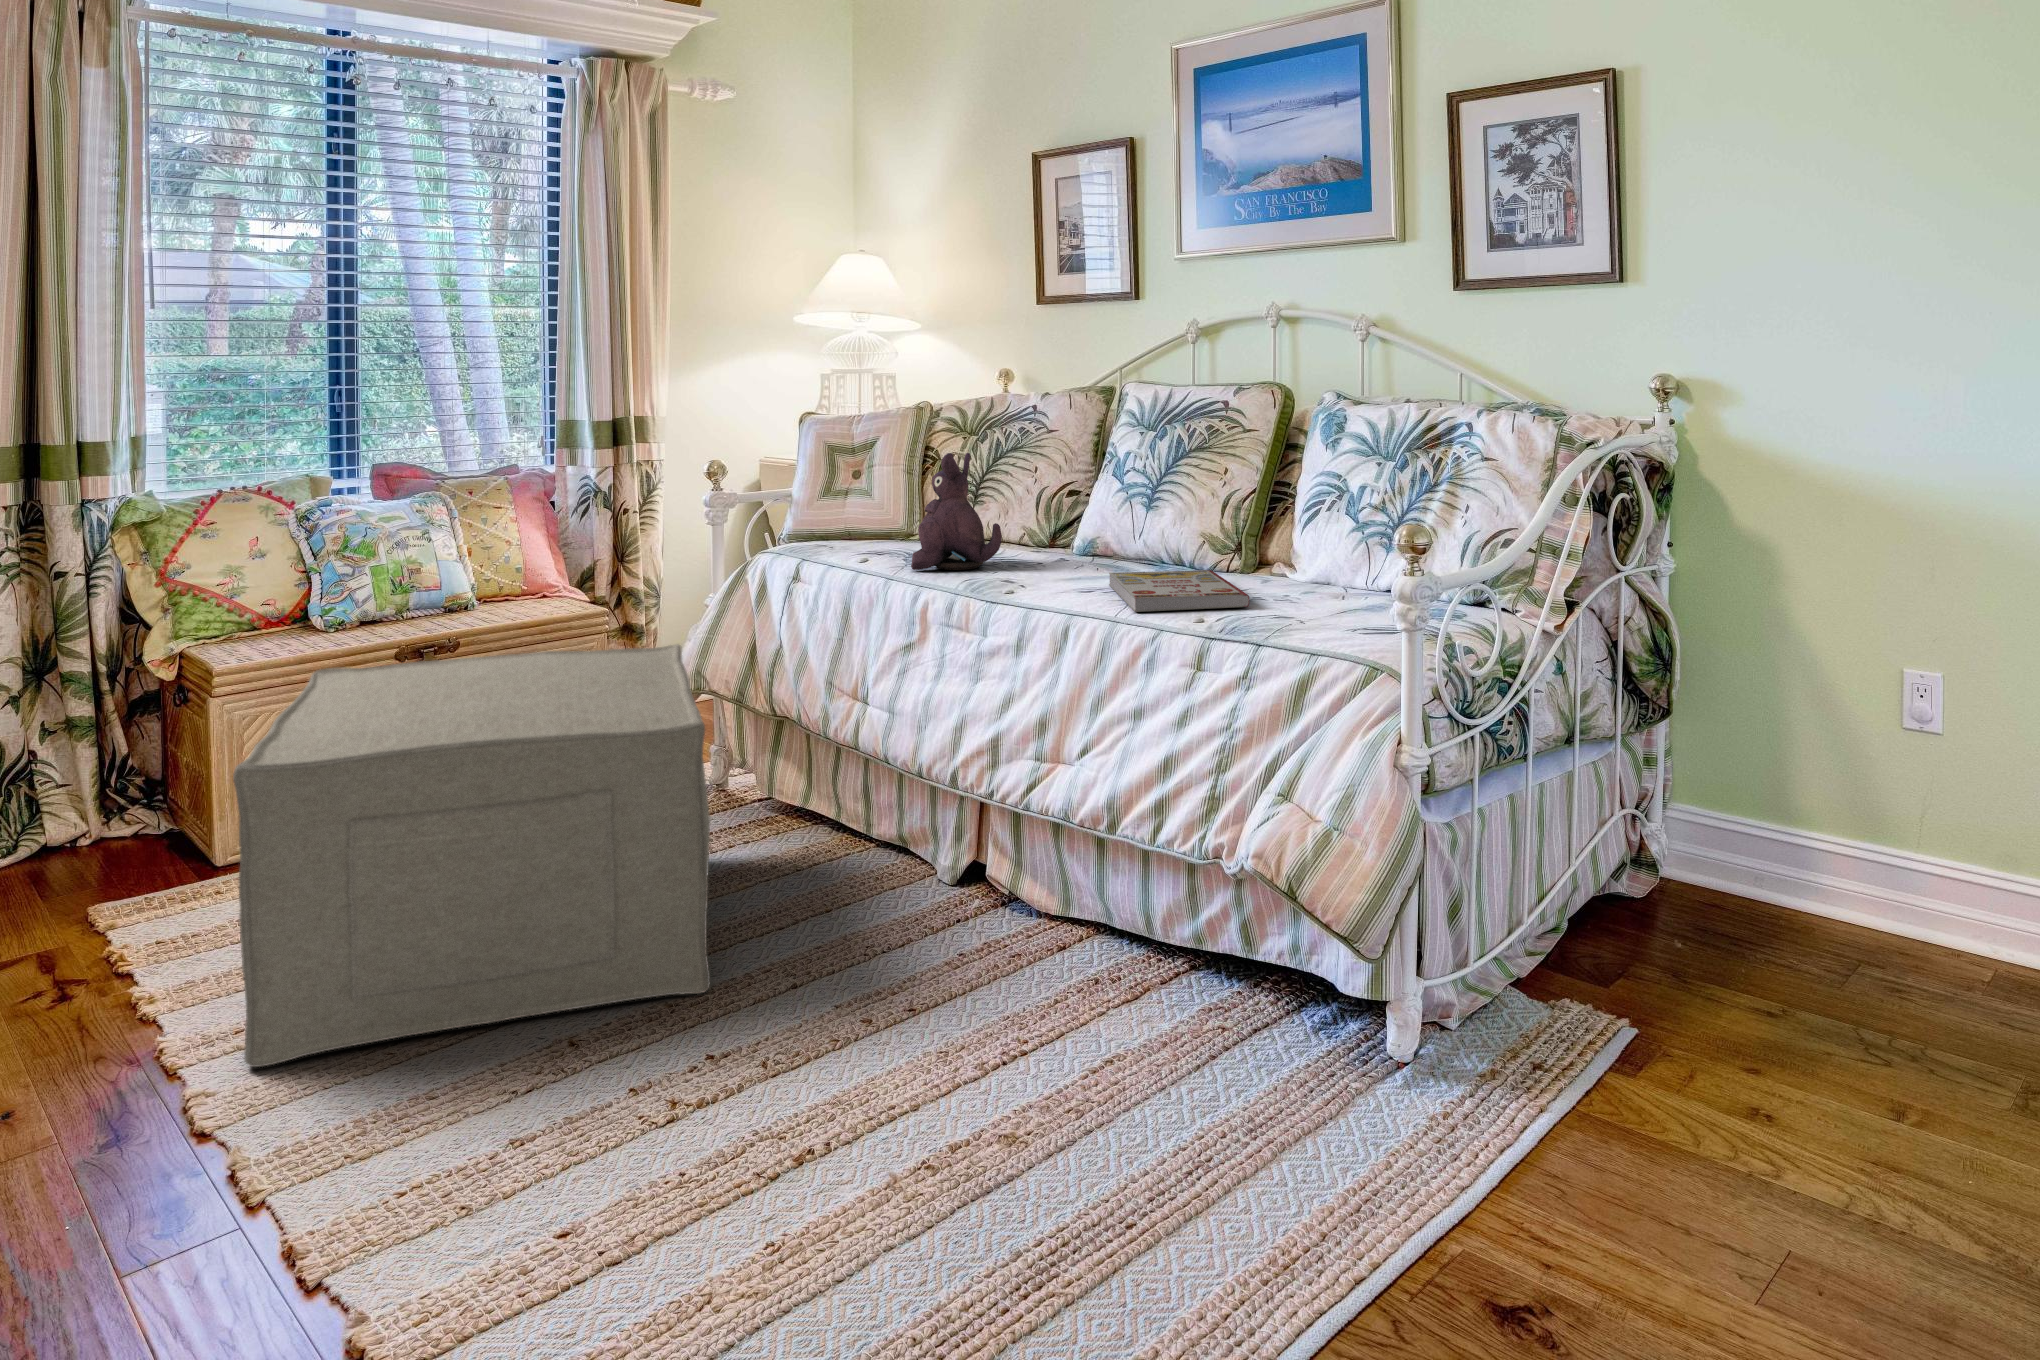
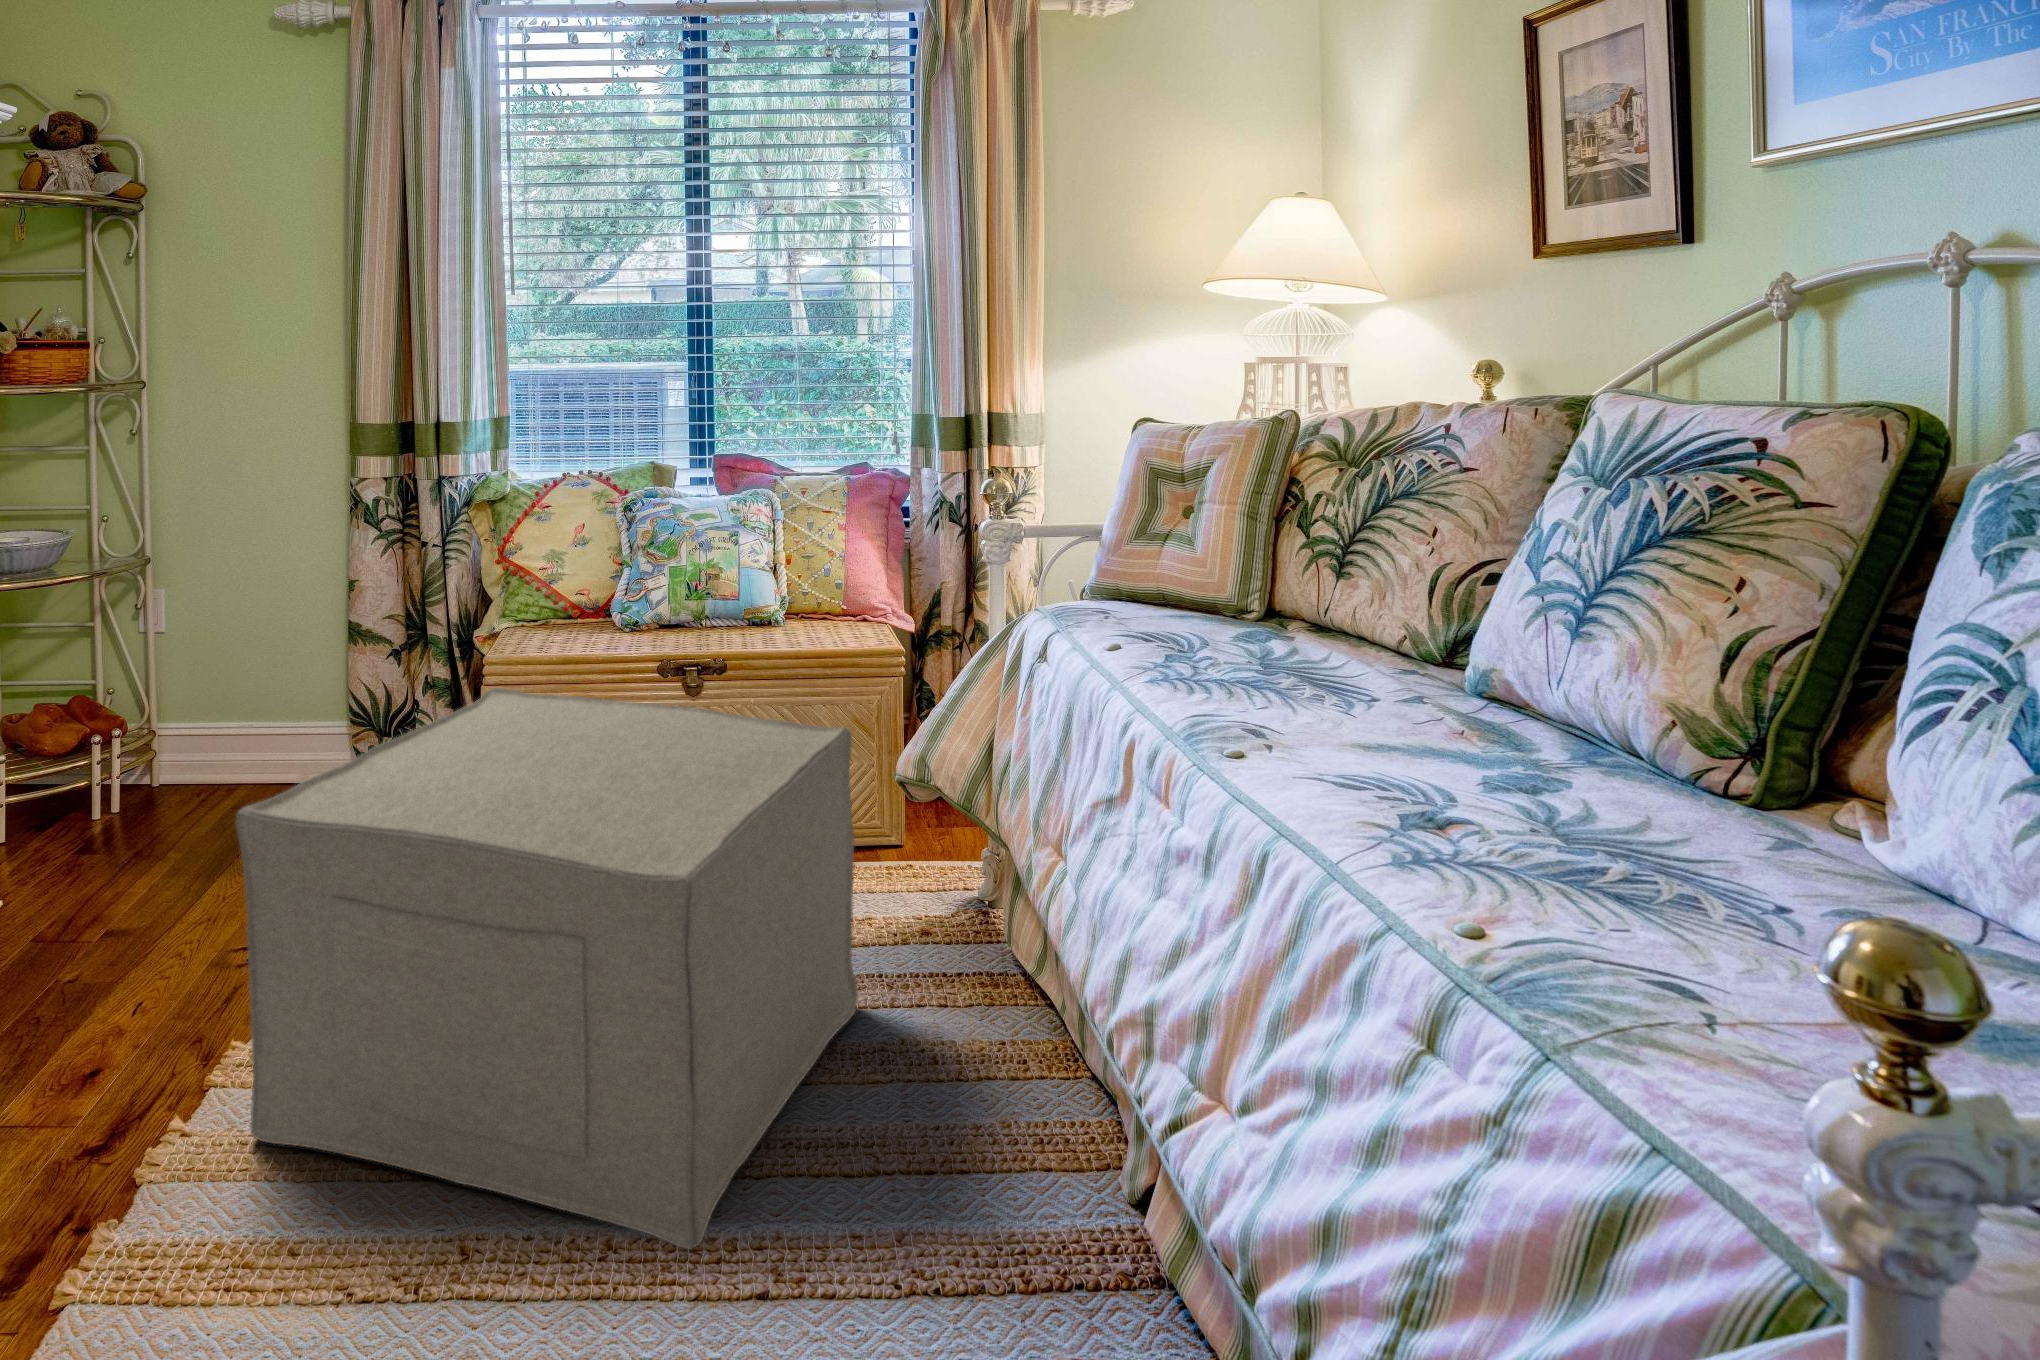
plush toy: present [911,453,1002,570] -> none [1149,507,1287,693]
book: present [1109,570,1249,612] -> none [1385,755,1656,910]

